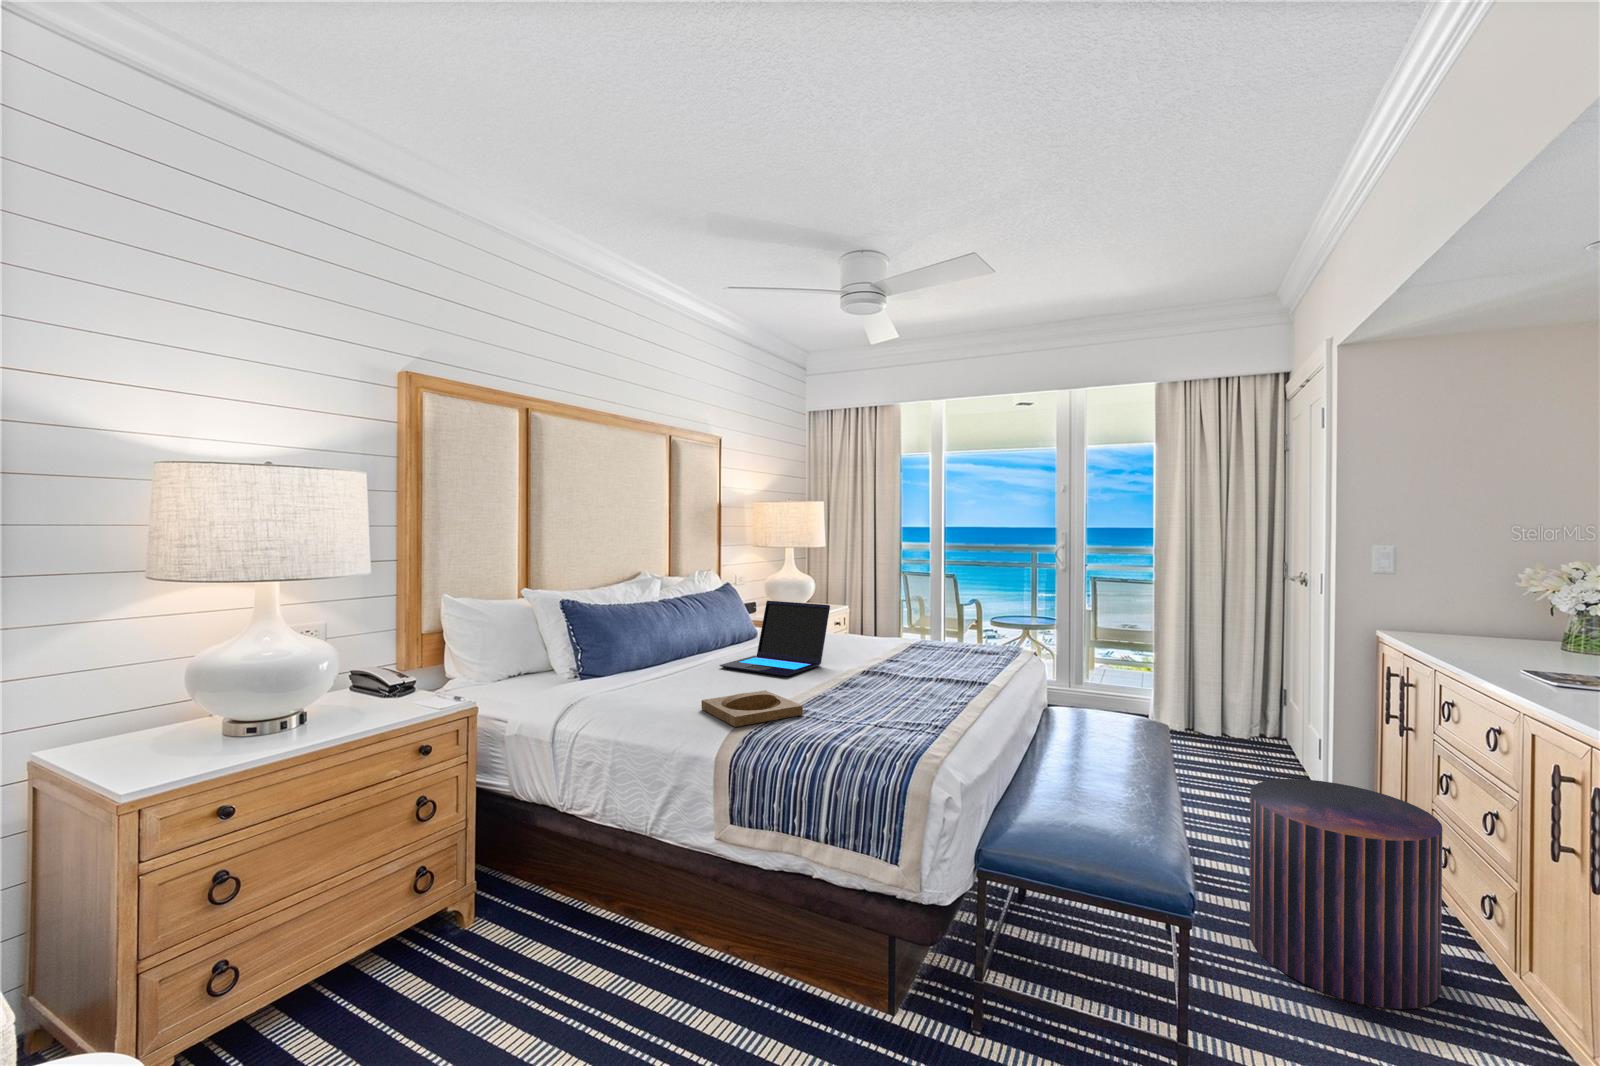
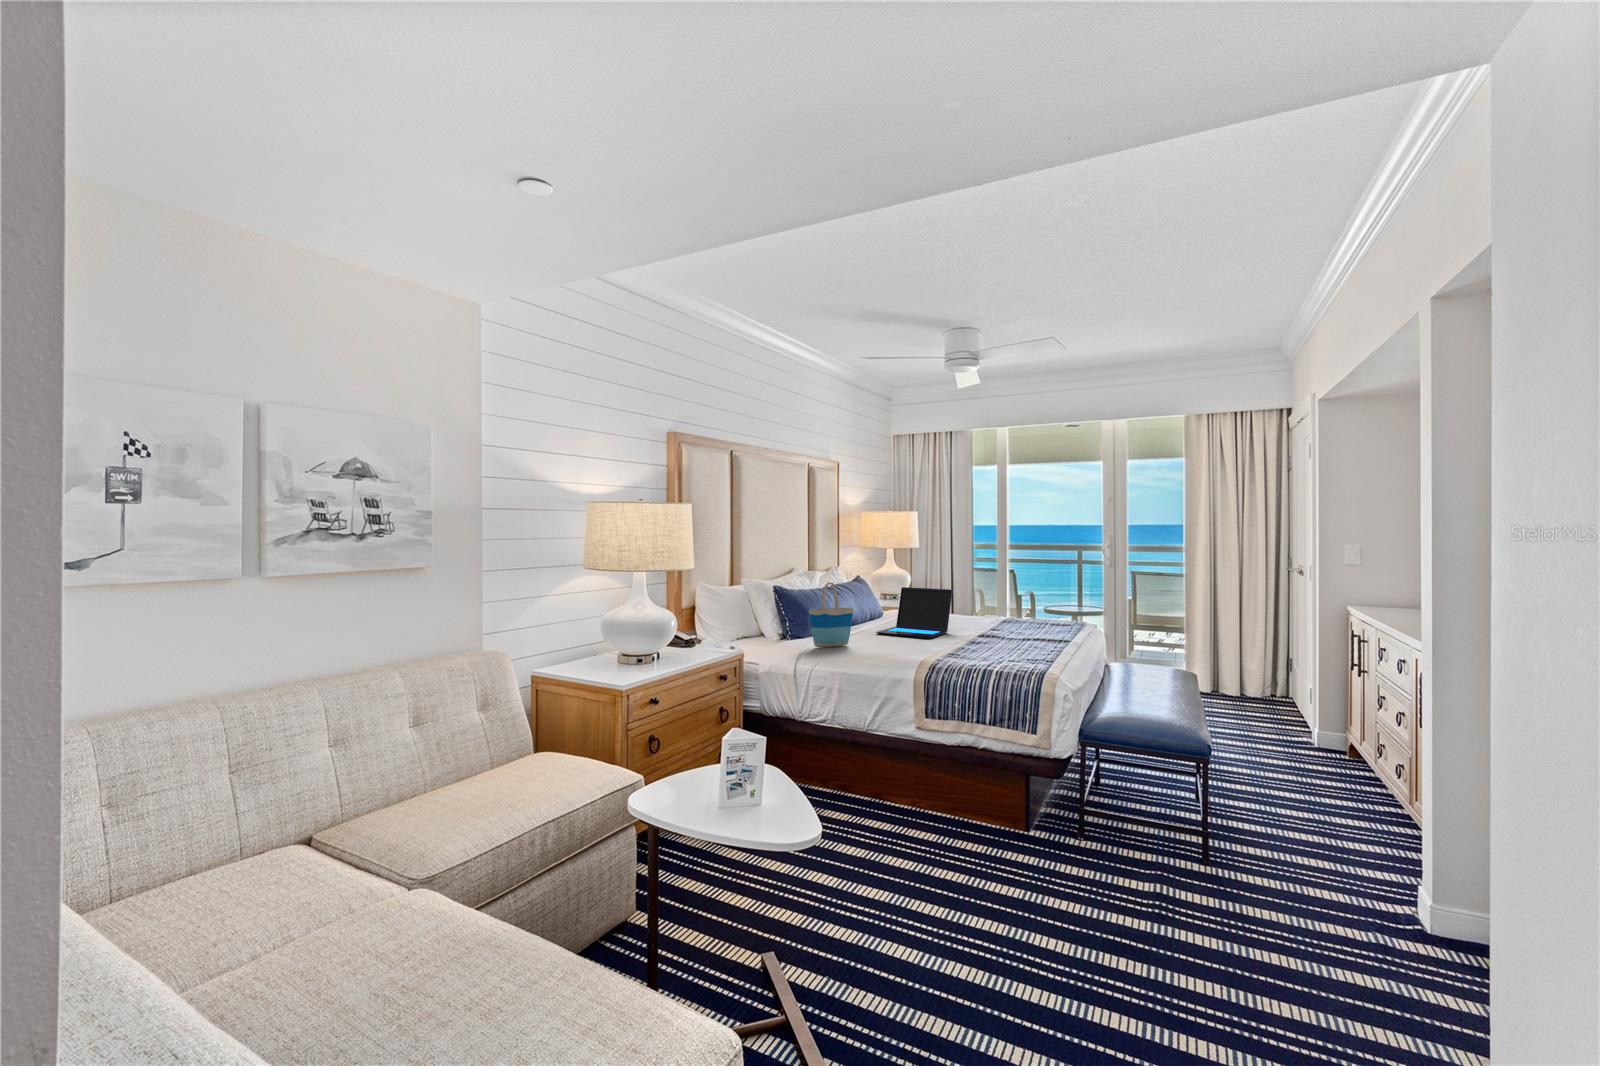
tote bag: none [597,598,668,694] -> present [809,582,854,647]
tray: present [702,690,803,727] -> none [888,644,958,662]
pouf: present [1249,779,1442,1009] -> none [1252,700,1370,827]

